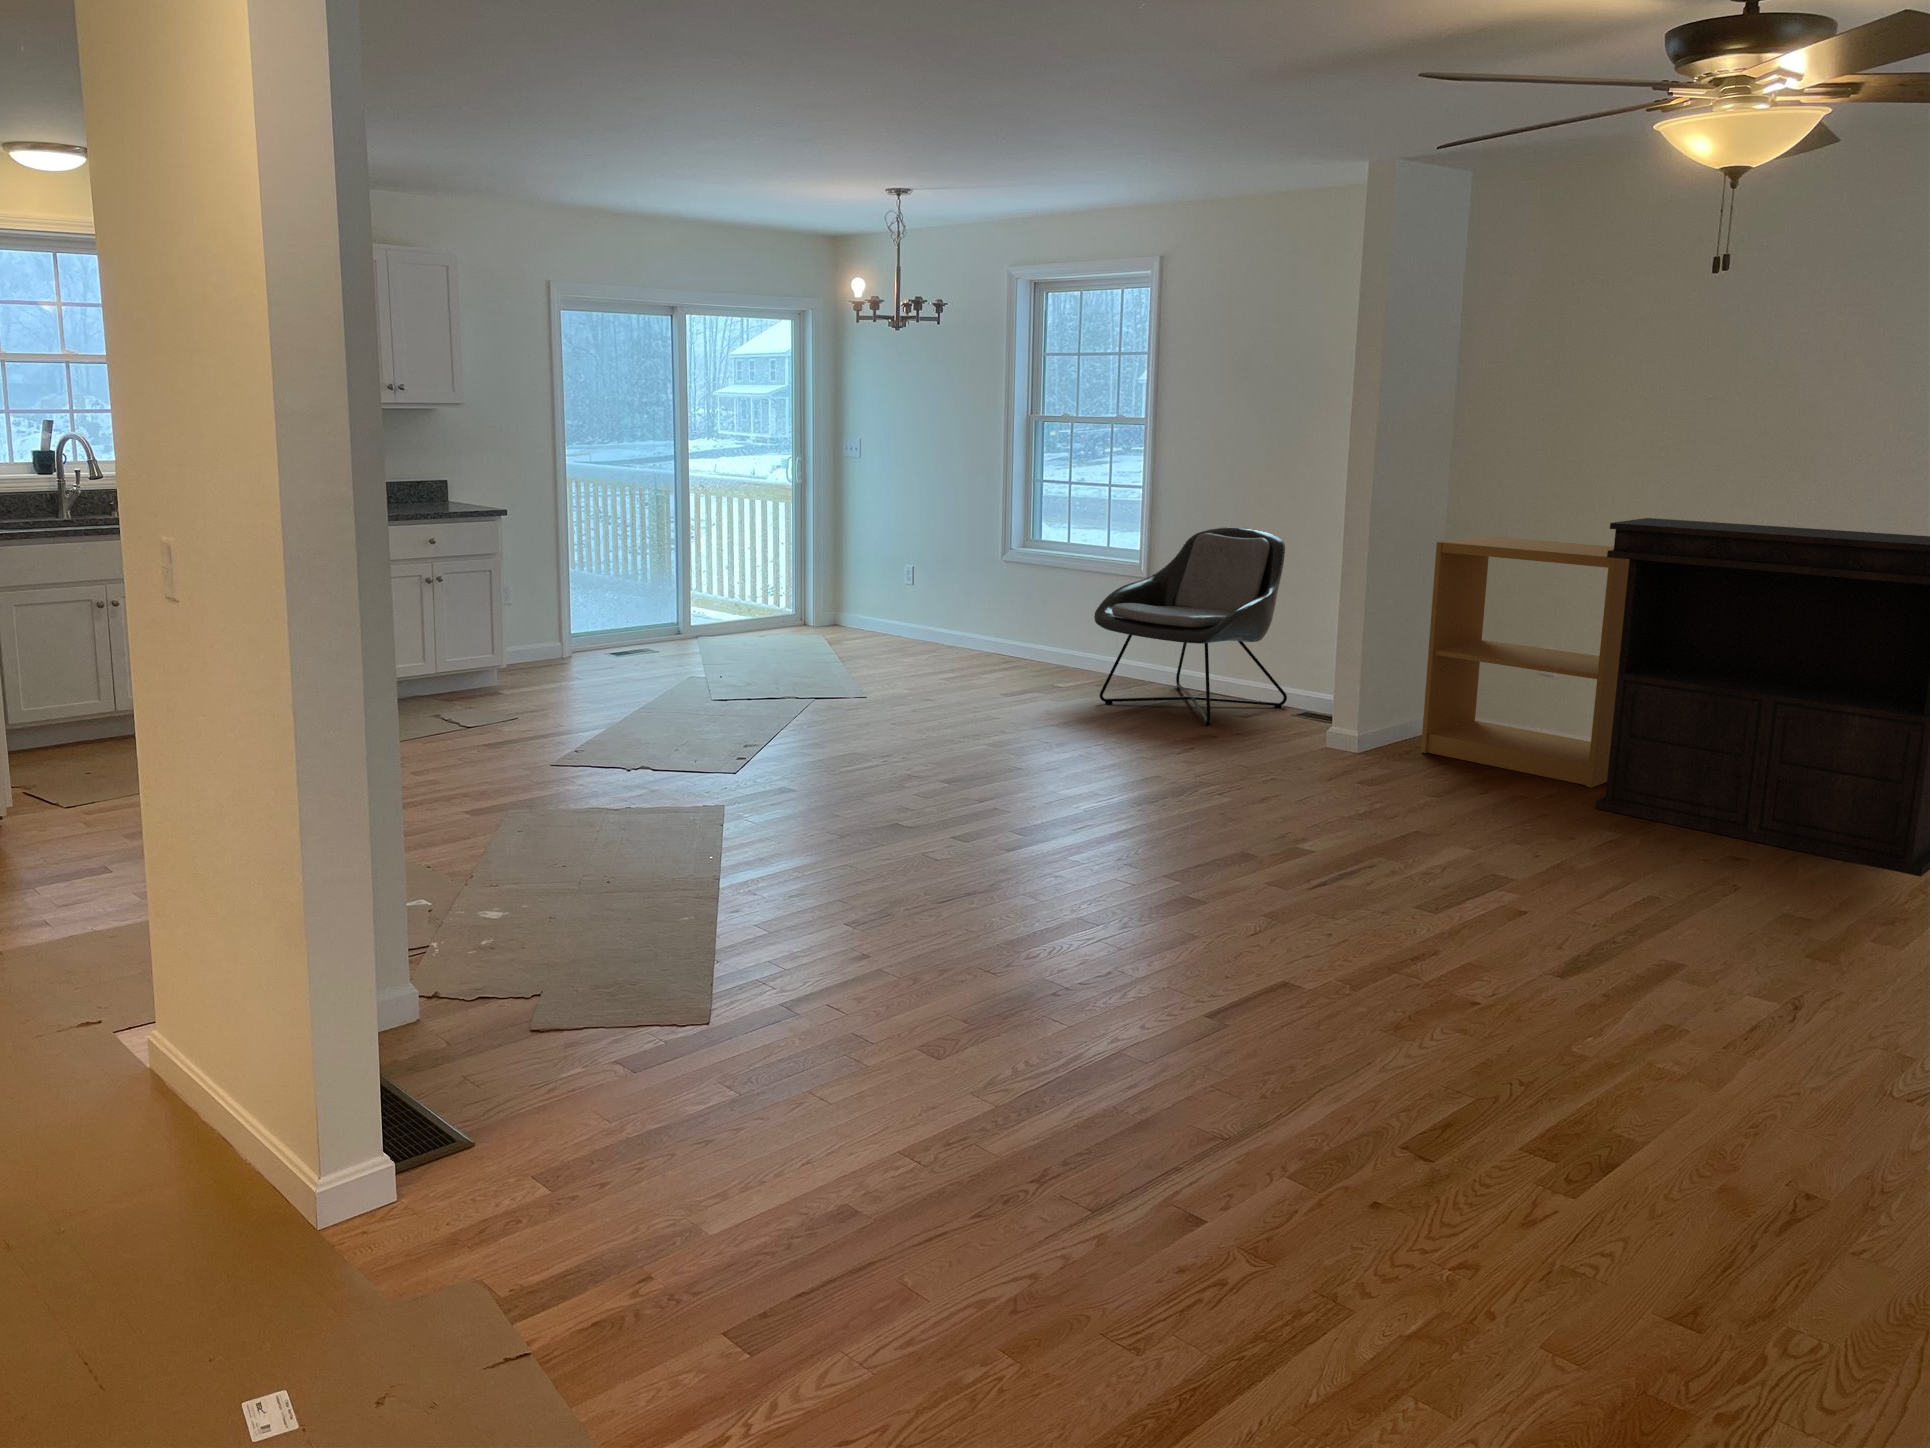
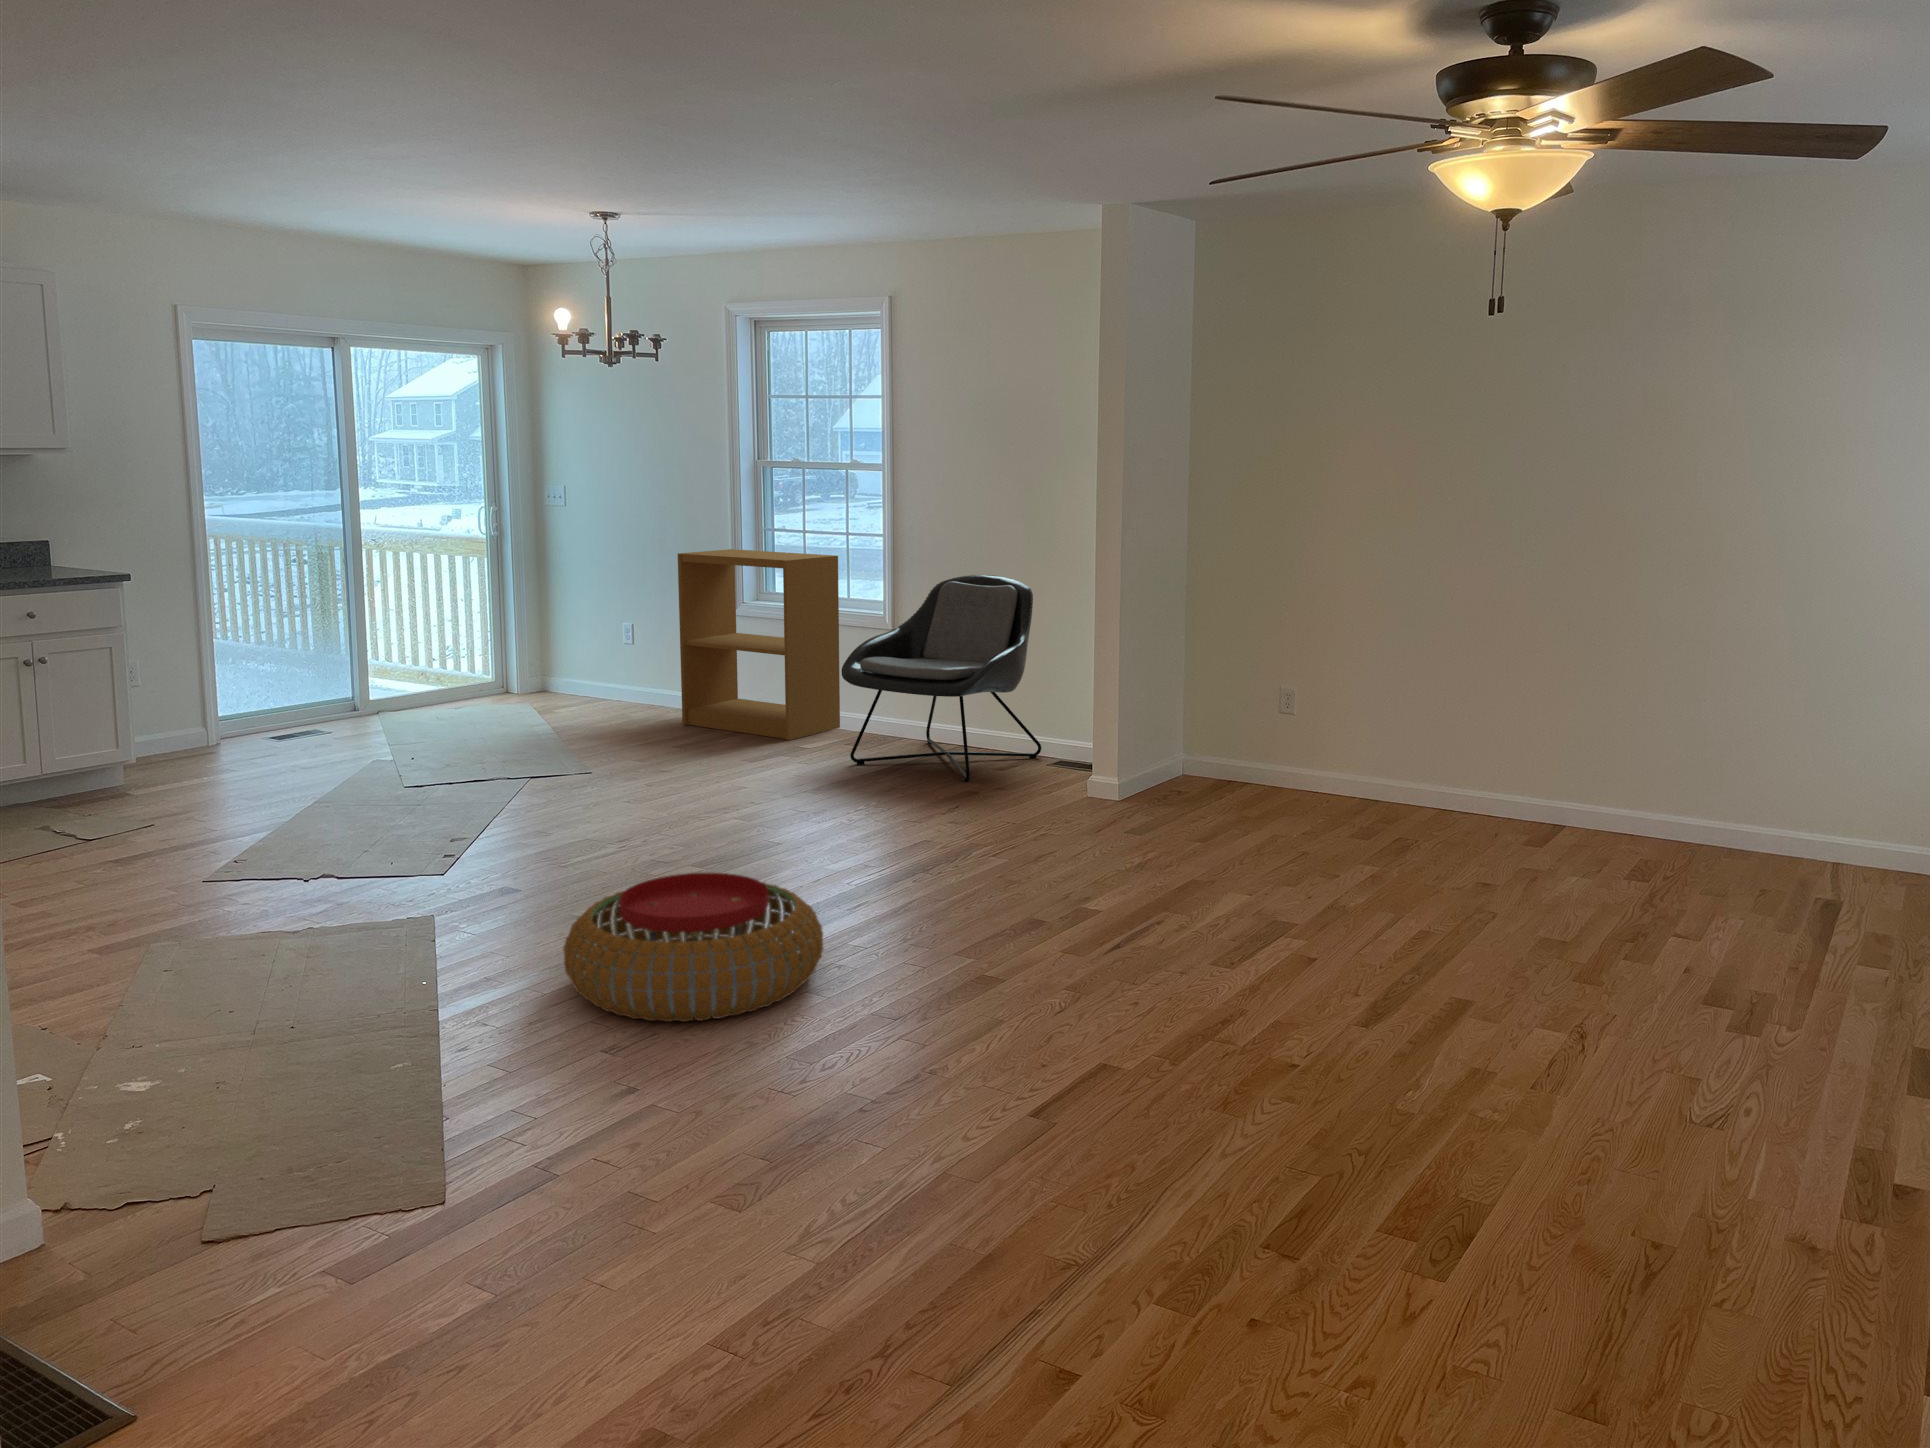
console table: present [1595,518,1930,877] -> none [1354,558,1695,888]
bookshelf: present [1421,536,1629,788] -> present [678,549,840,740]
pouf: none [820,785,1041,910] -> present [563,873,823,1022]

